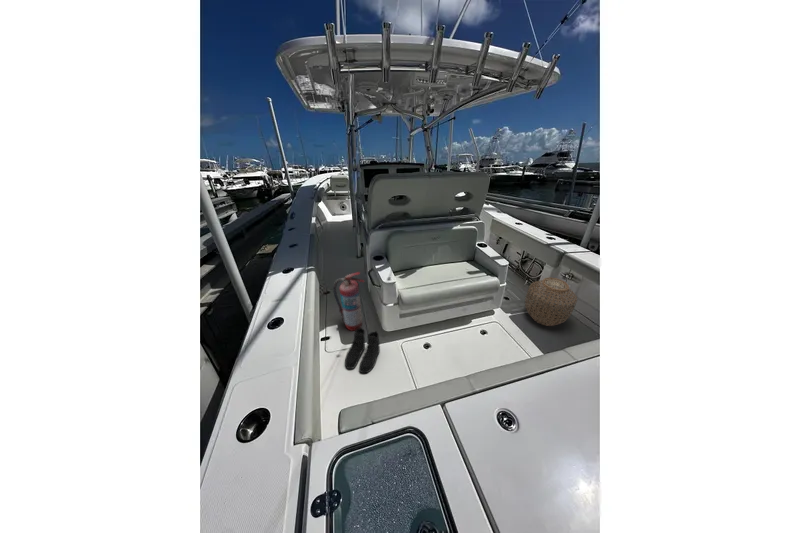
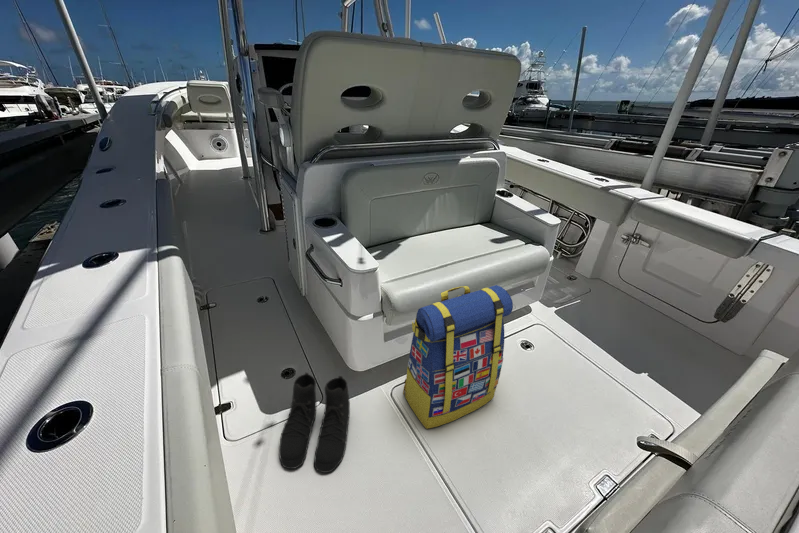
fire extinguisher: present [333,273,364,331] -> none [231,255,303,379]
woven basket: present [525,277,577,326] -> none [577,241,665,321]
backpack: none [407,294,460,364] -> present [403,285,513,429]

